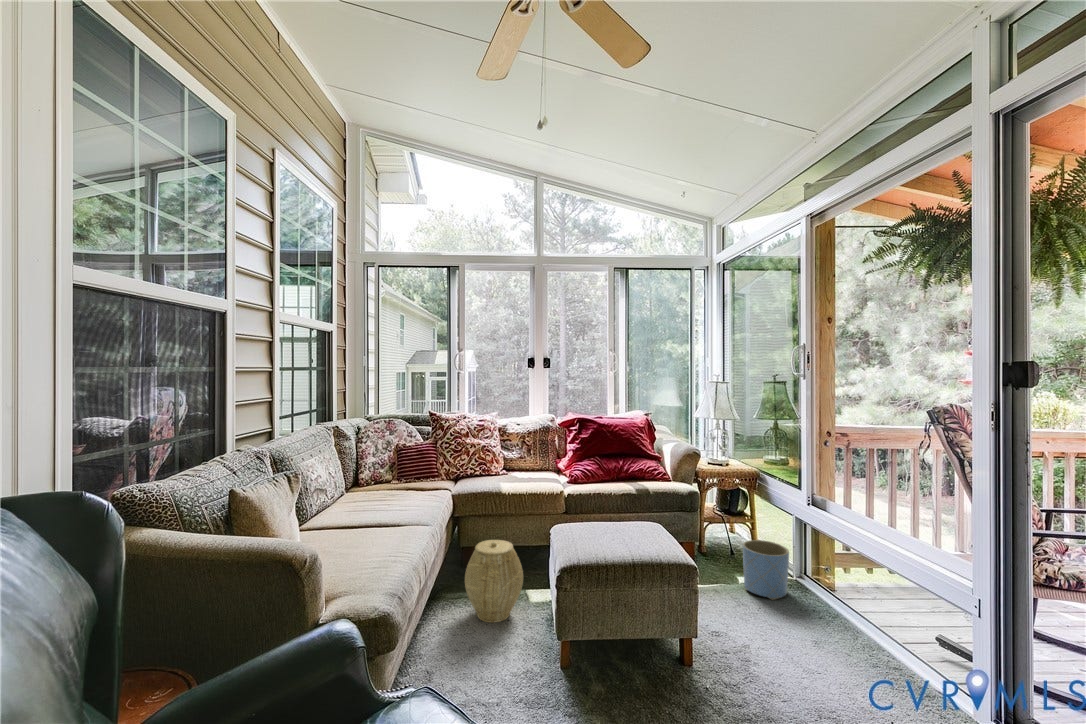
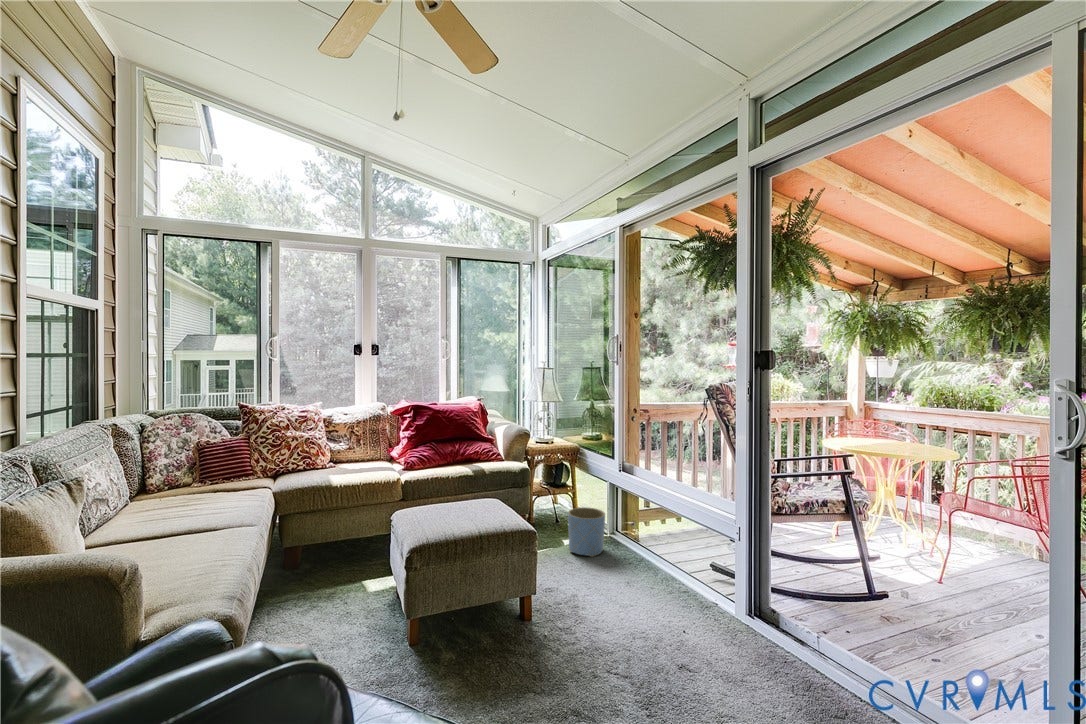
woven basket: present [465,540,523,623] -> none [298,534,364,619]

